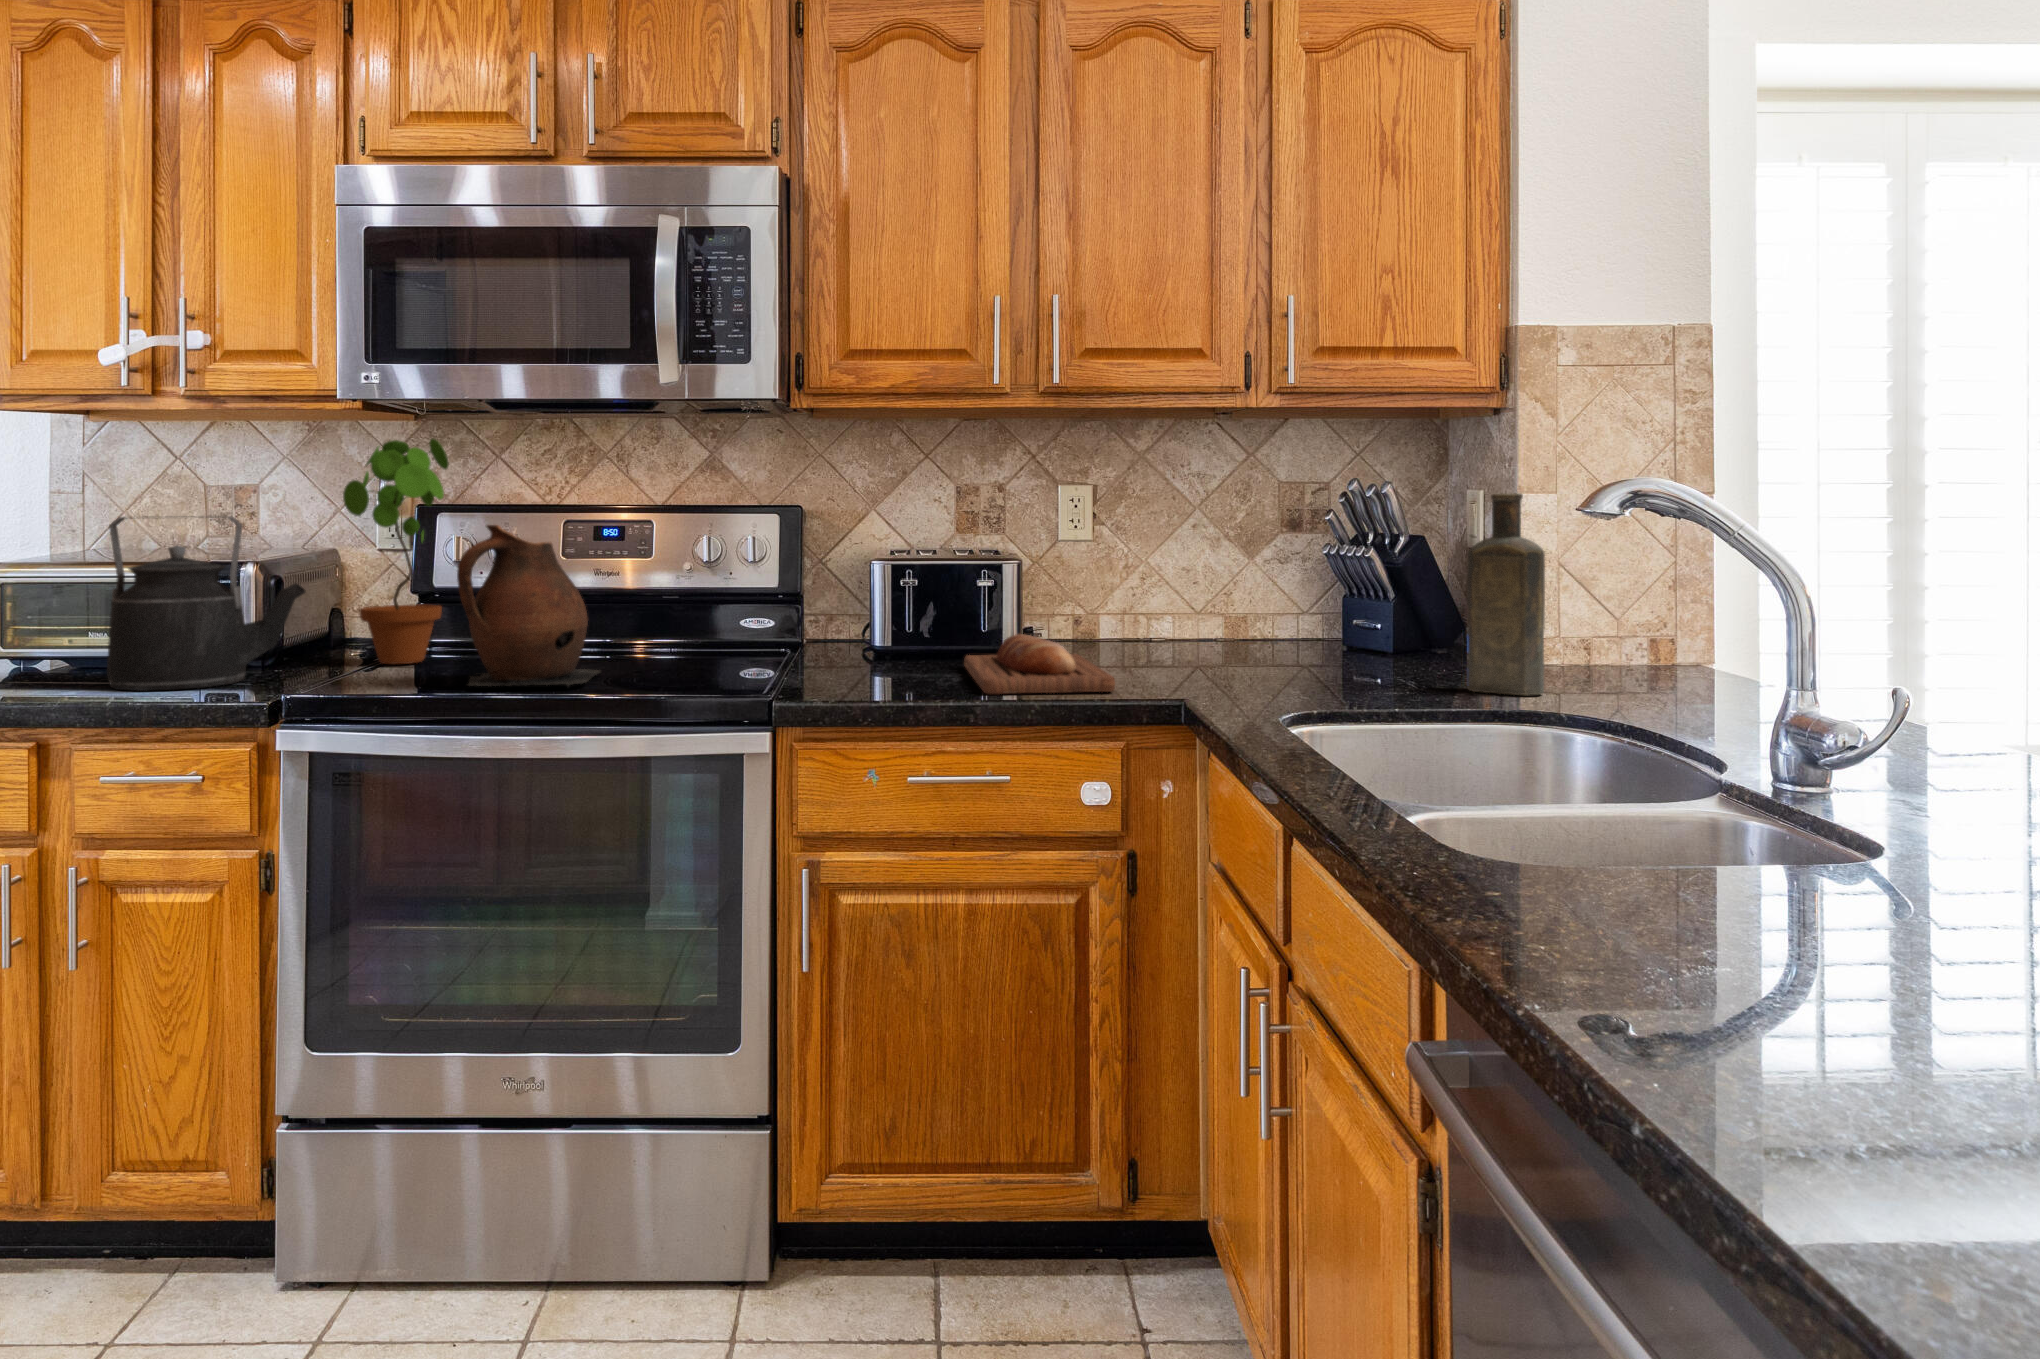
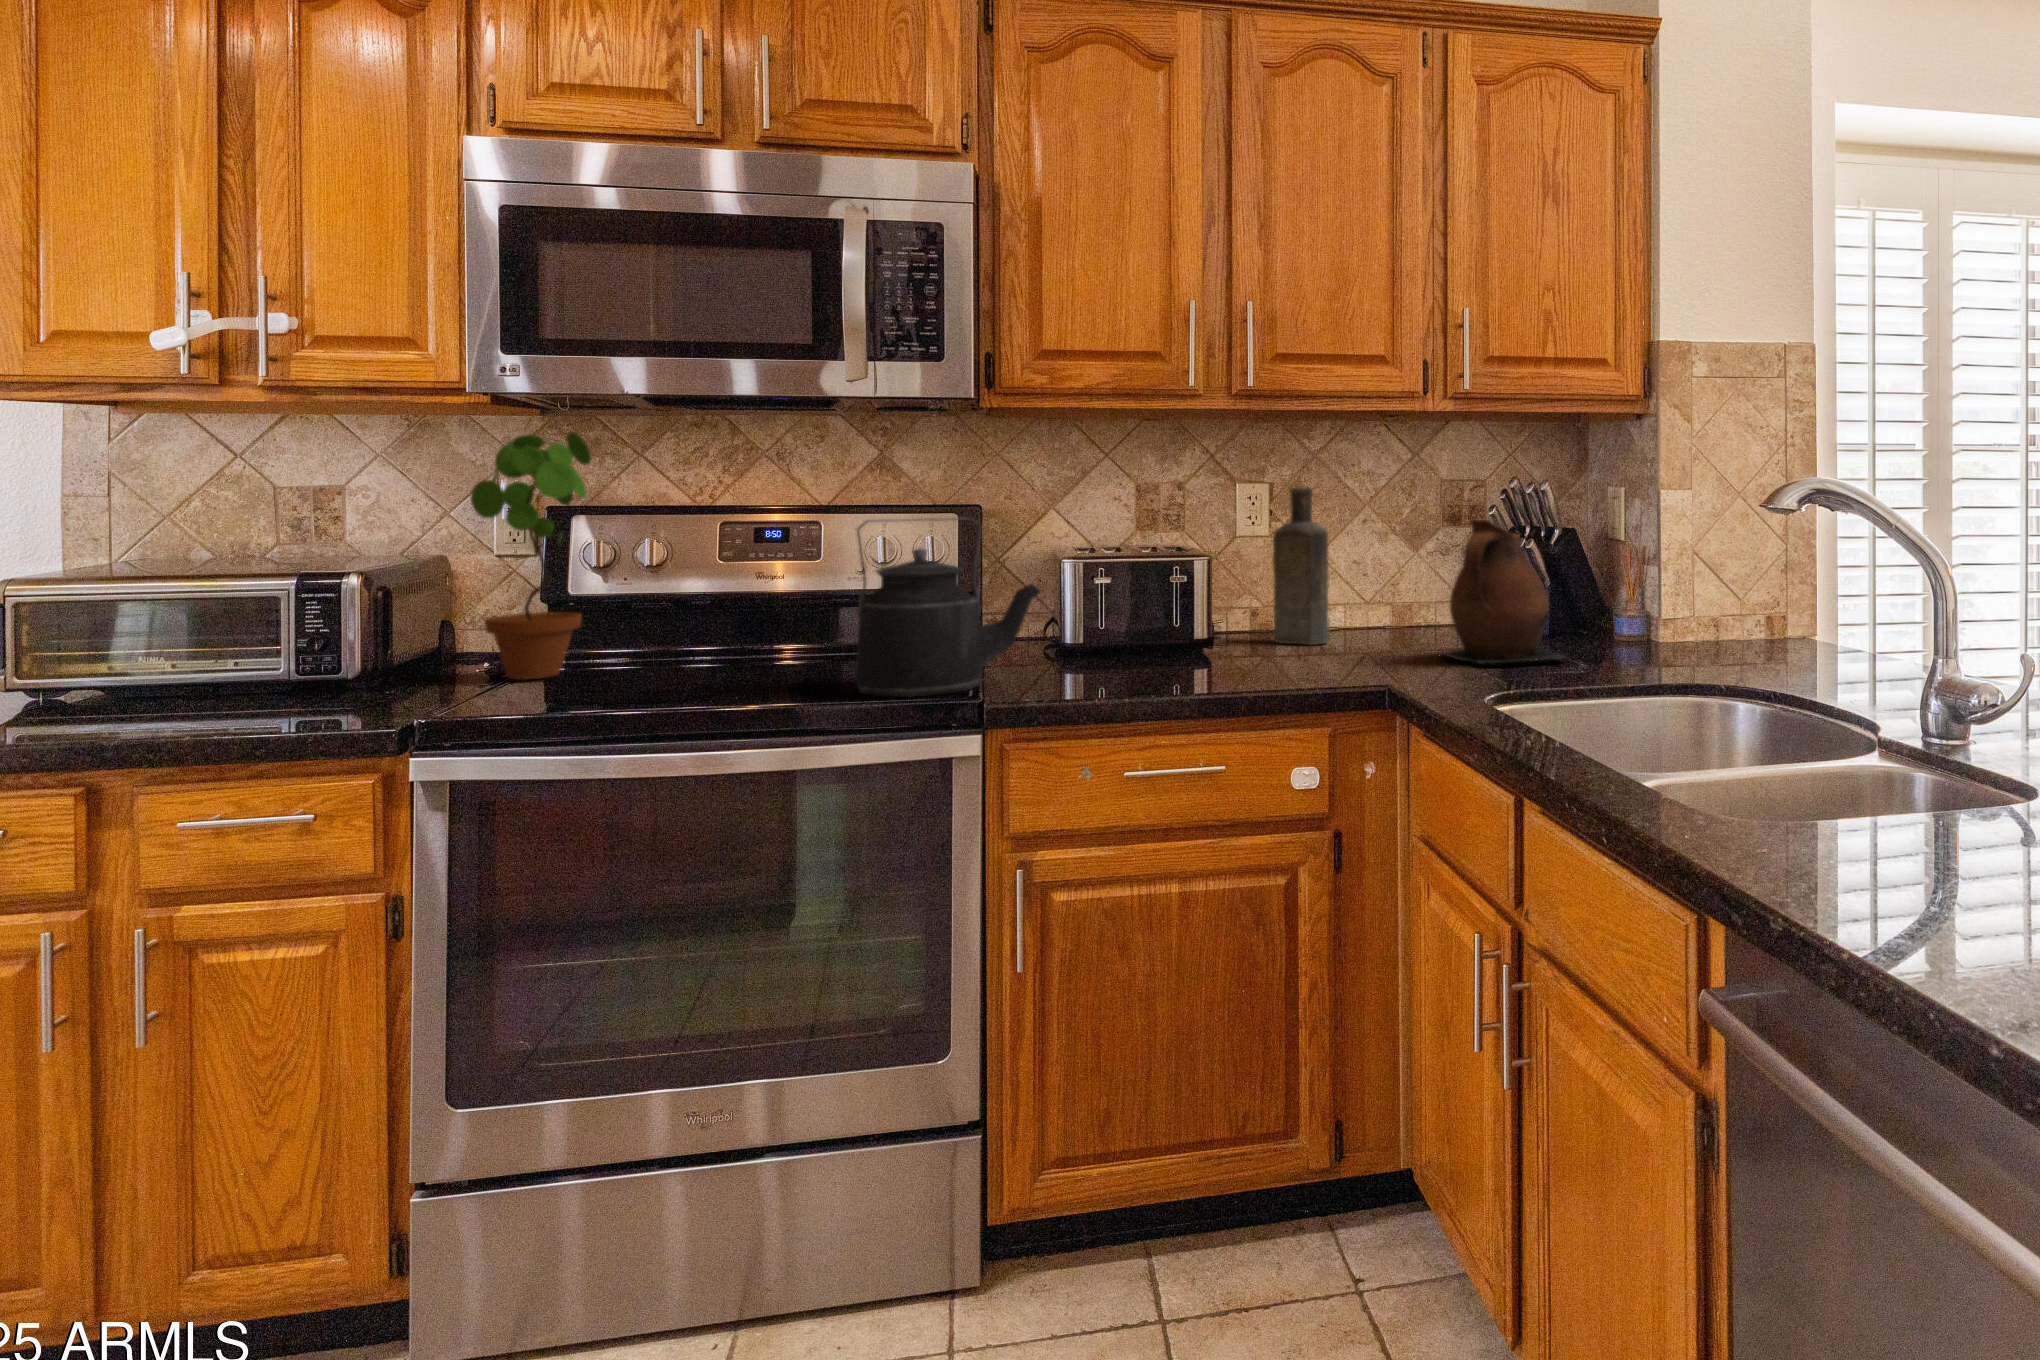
bottle: present [1467,493,1545,695] -> present [1273,487,1329,645]
kettle: present [107,516,306,691] -> present [855,519,1040,697]
ceramic pitcher: present [457,525,602,687] -> present [1442,519,1565,663]
bread loaf: present [964,634,1115,694] -> none [1158,626,1321,688]

